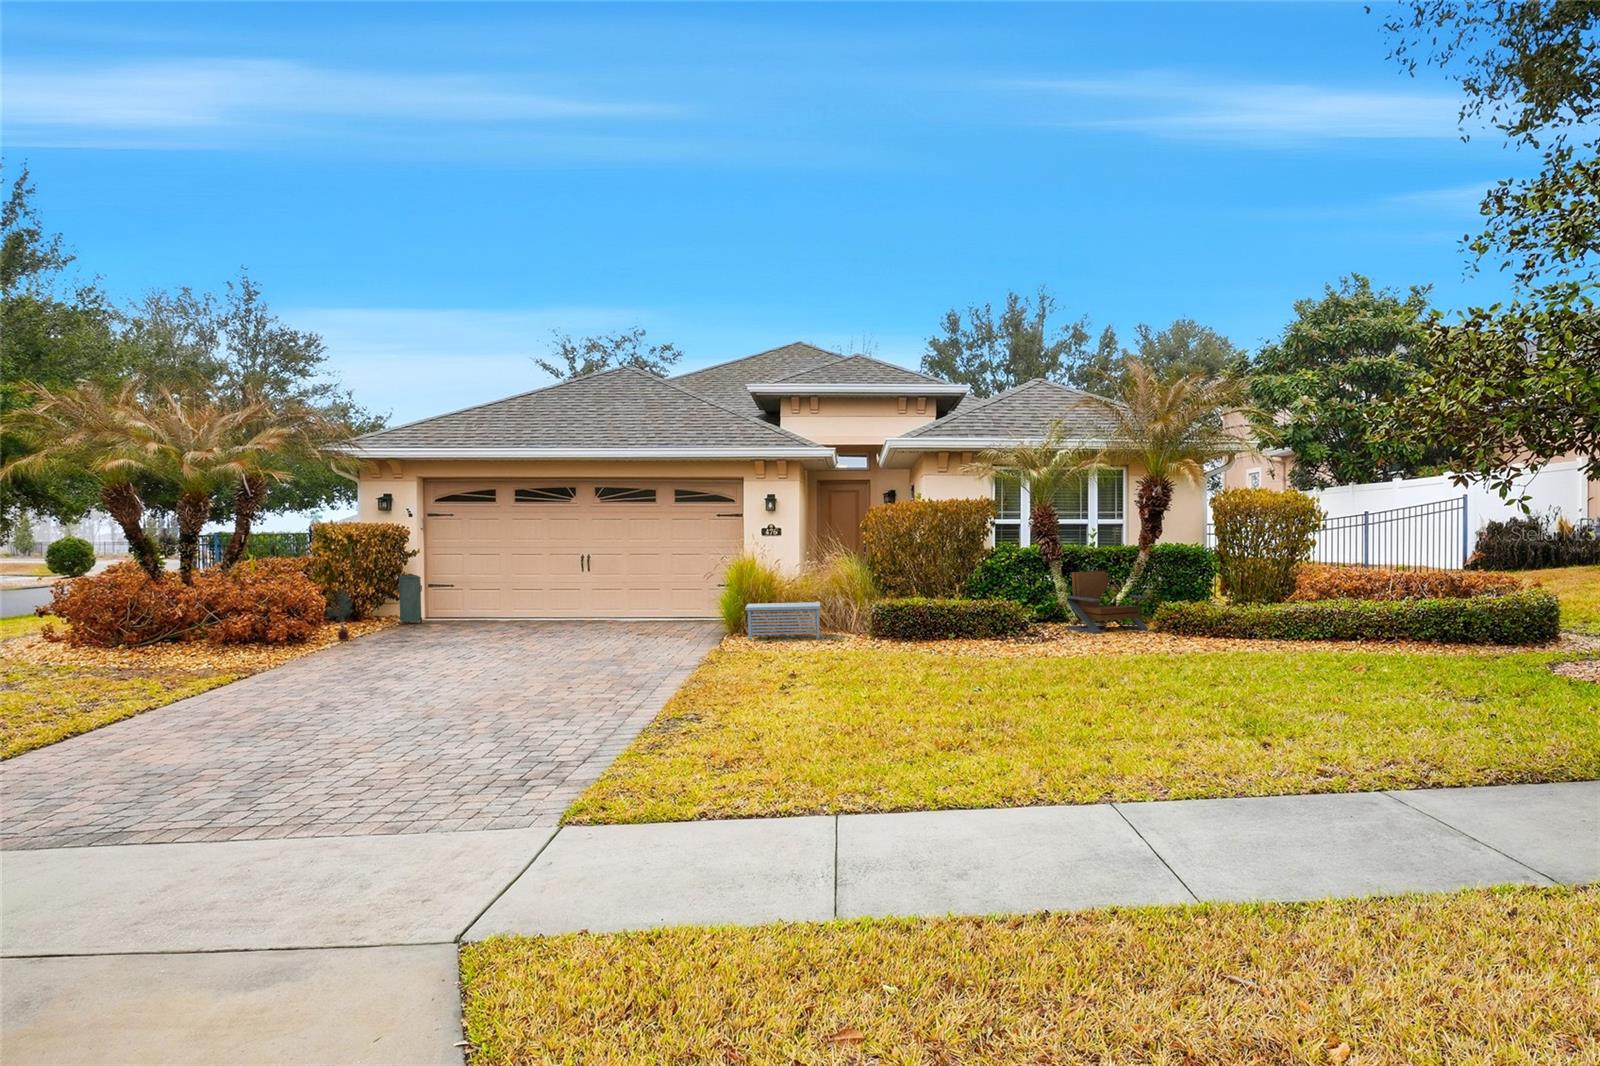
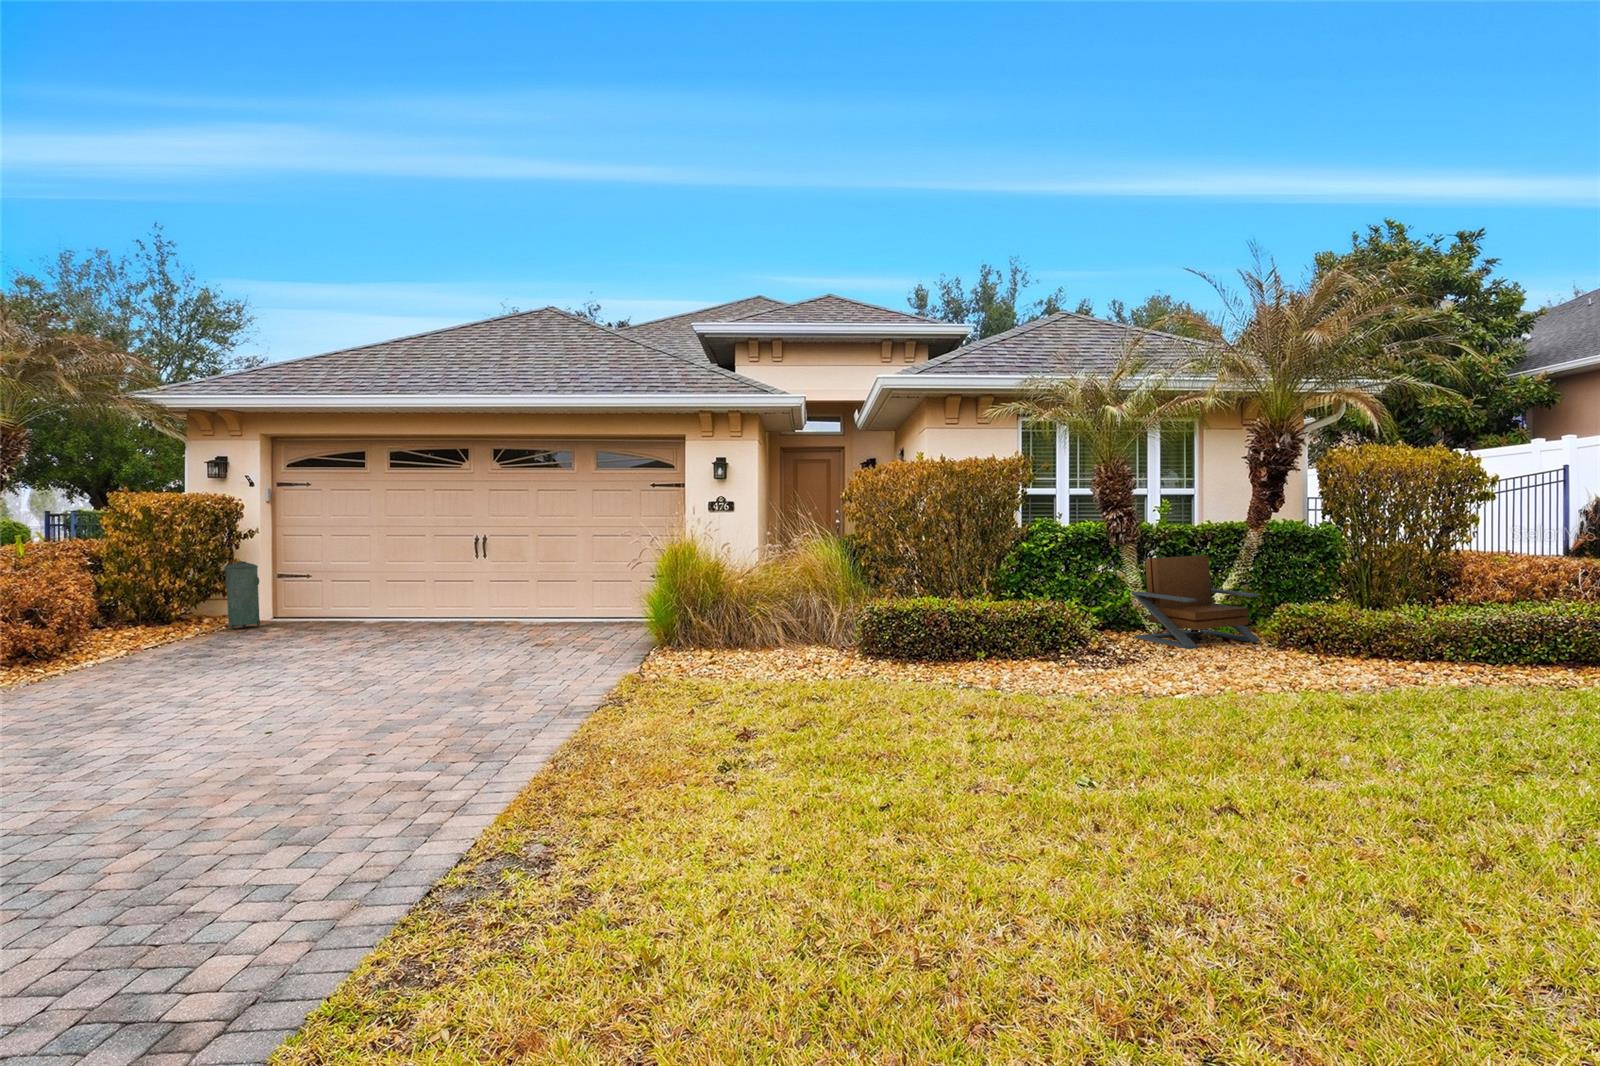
potted tree: present [326,589,352,641] -> none [70,586,122,661]
storage bench: present [745,602,820,640] -> none [676,603,788,660]

